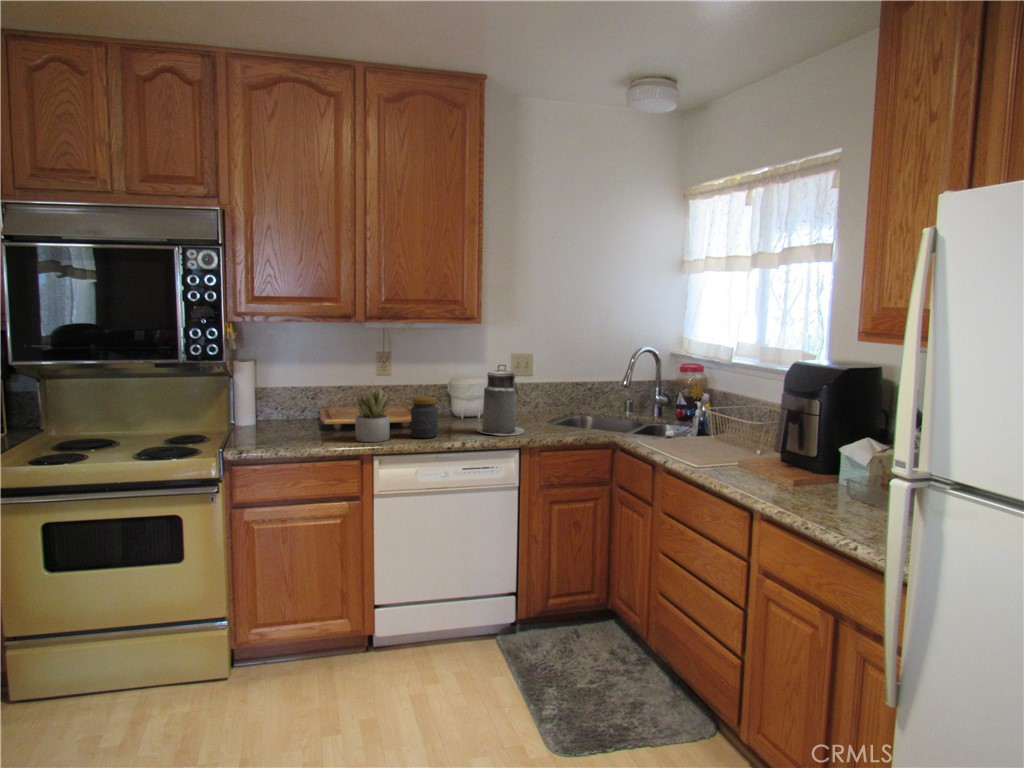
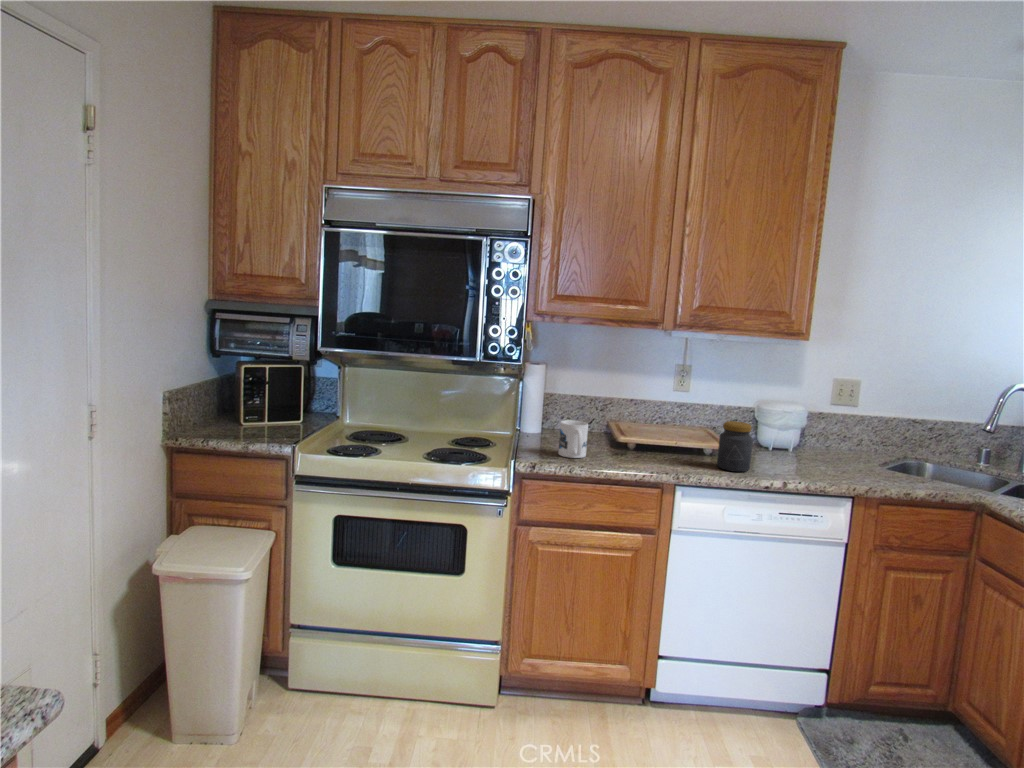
canister: present [477,364,524,435] -> none [794,392,857,480]
succulent plant: present [355,387,390,442] -> none [654,404,698,470]
mug: none [268,409,295,442] -> present [559,420,588,458]

